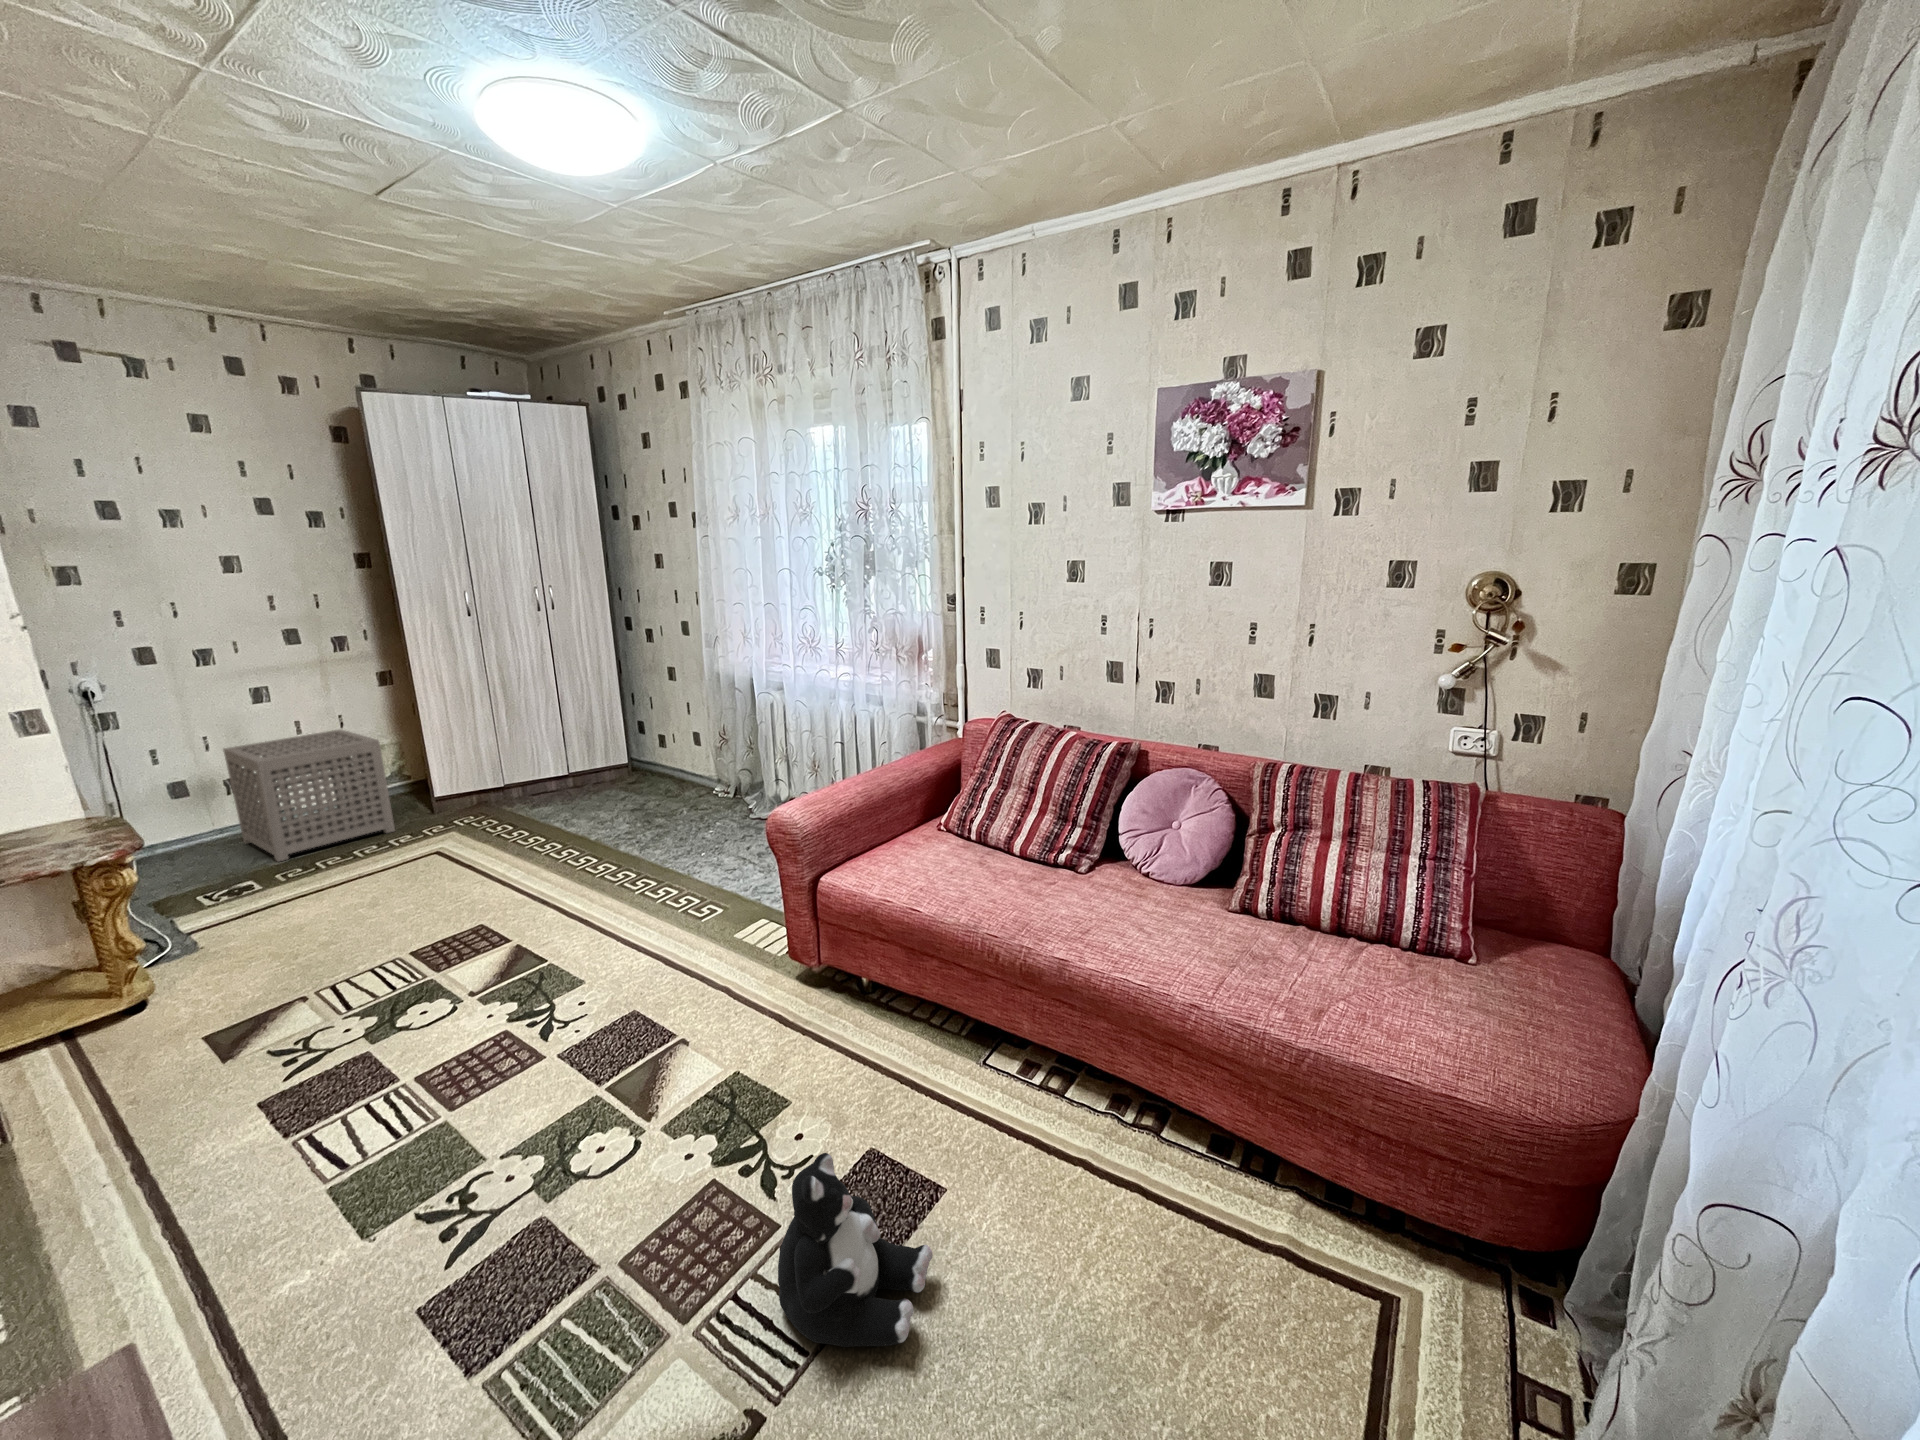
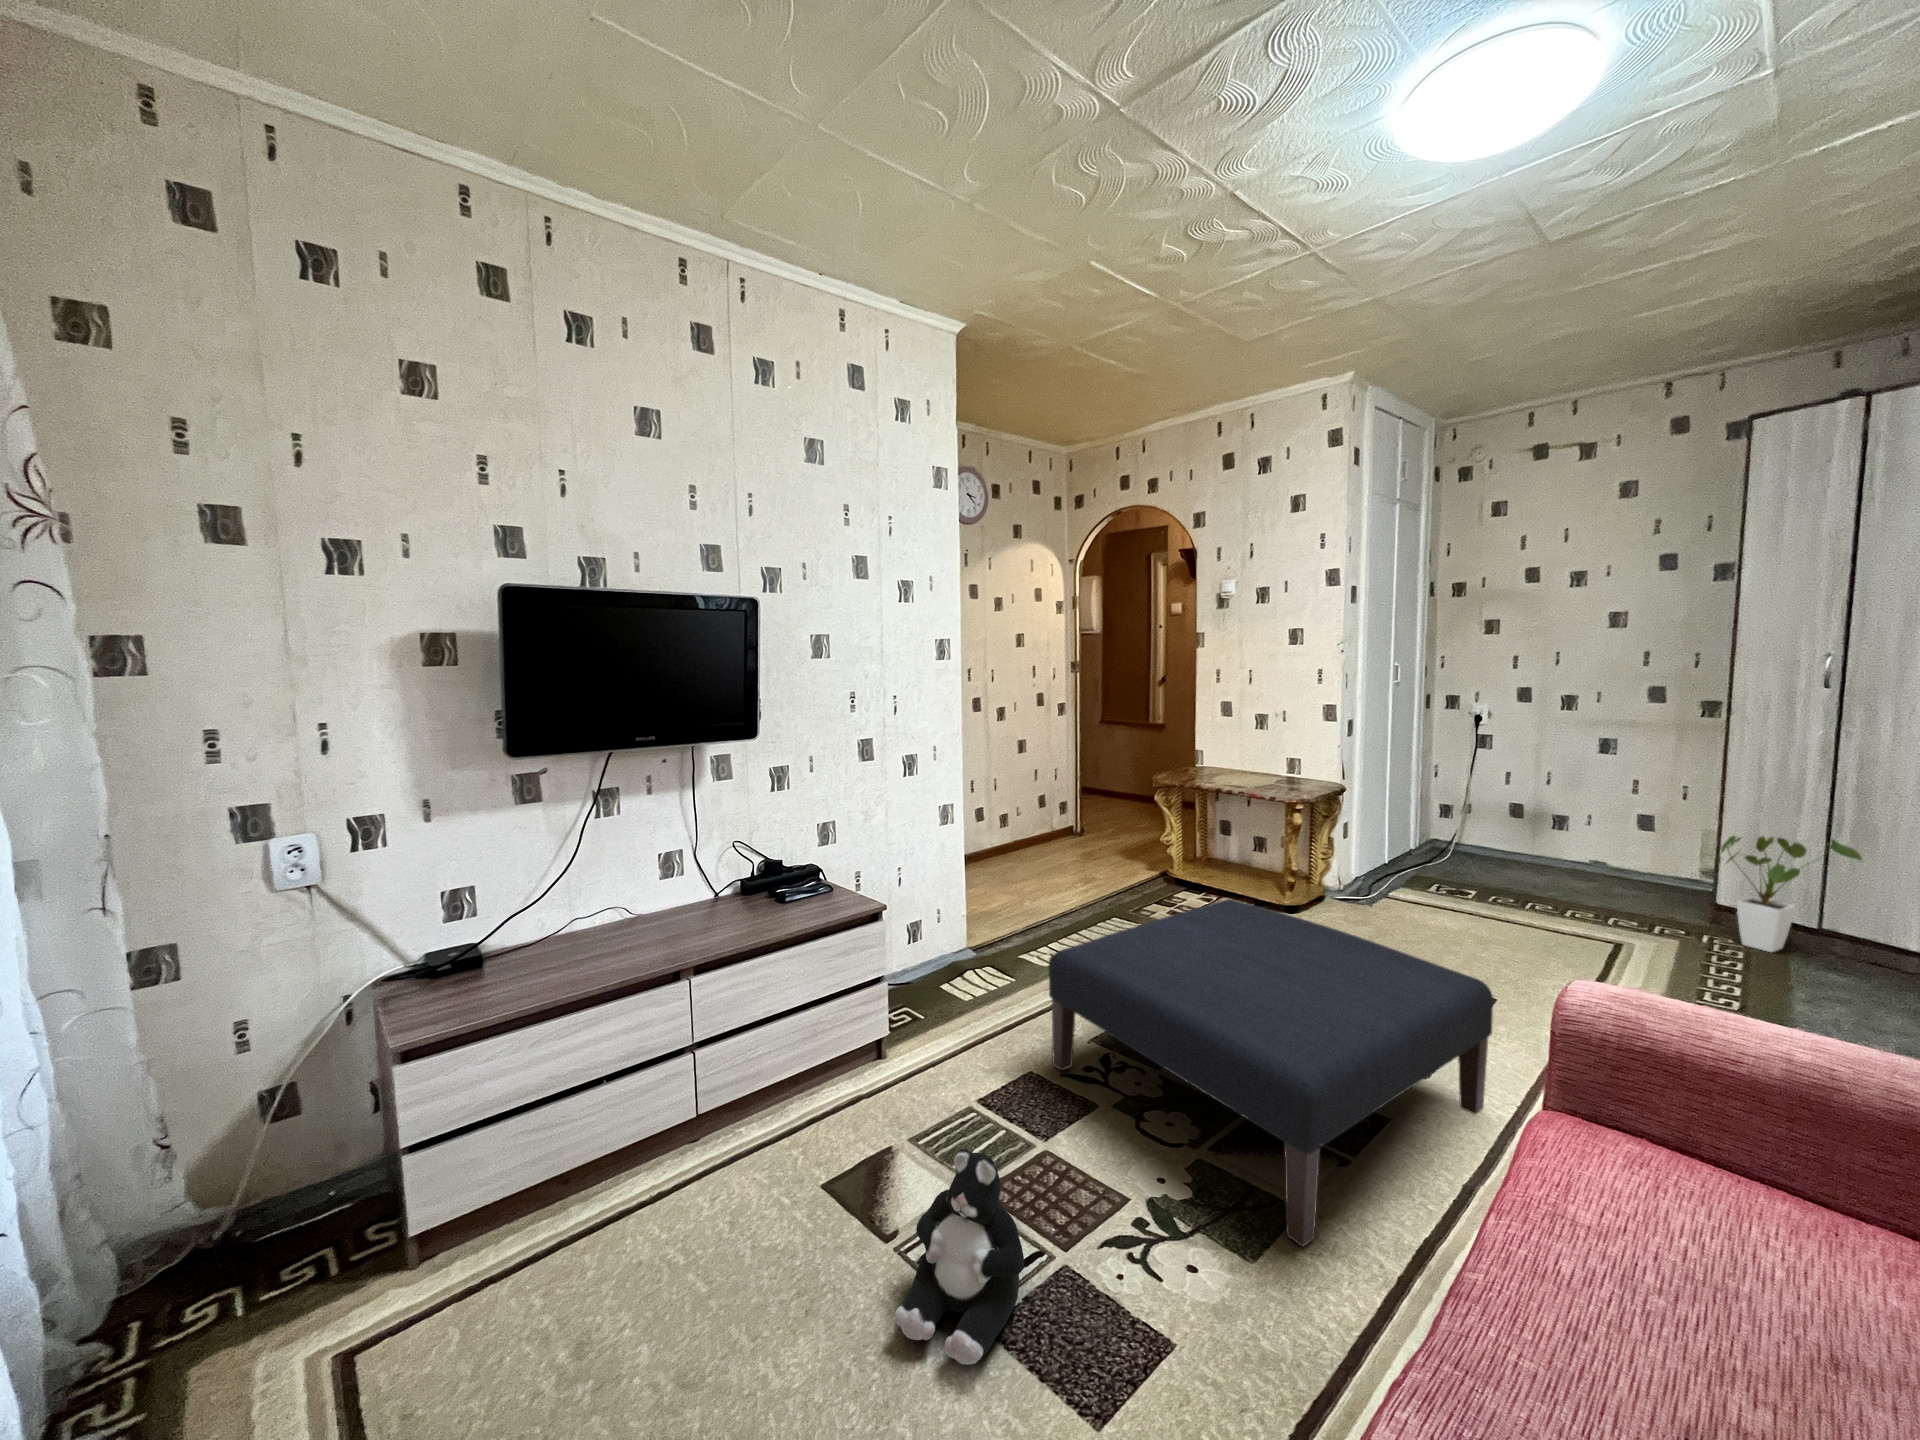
house plant: none [445,728,509,825] -> present [1721,836,1862,952]
side table: present [223,730,395,862] -> none [1534,783,1682,913]
ottoman: none [302,867,777,1276] -> present [1049,899,1493,1246]

